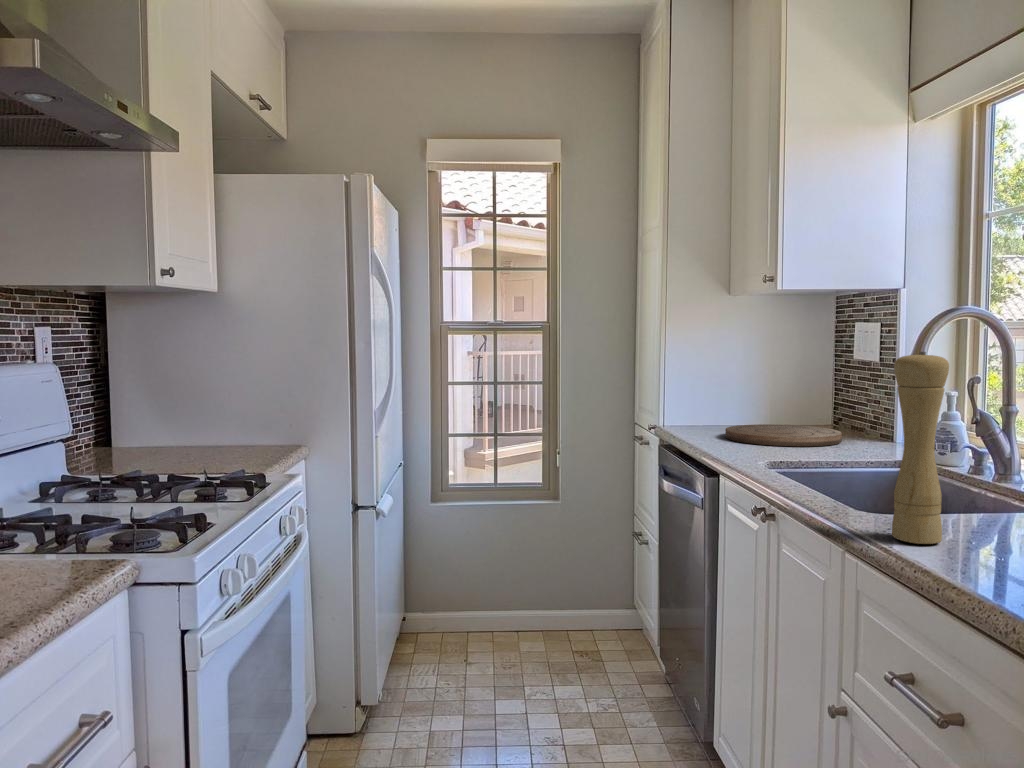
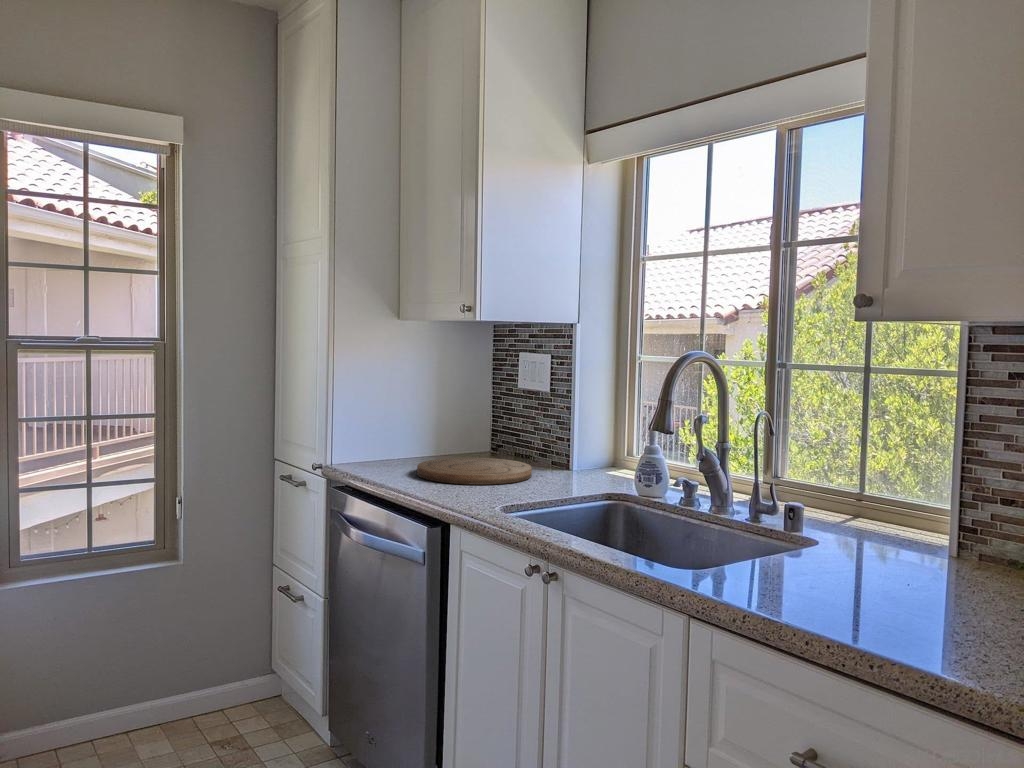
pepper mill: present [892,352,949,544] -> none [741,415,793,597]

